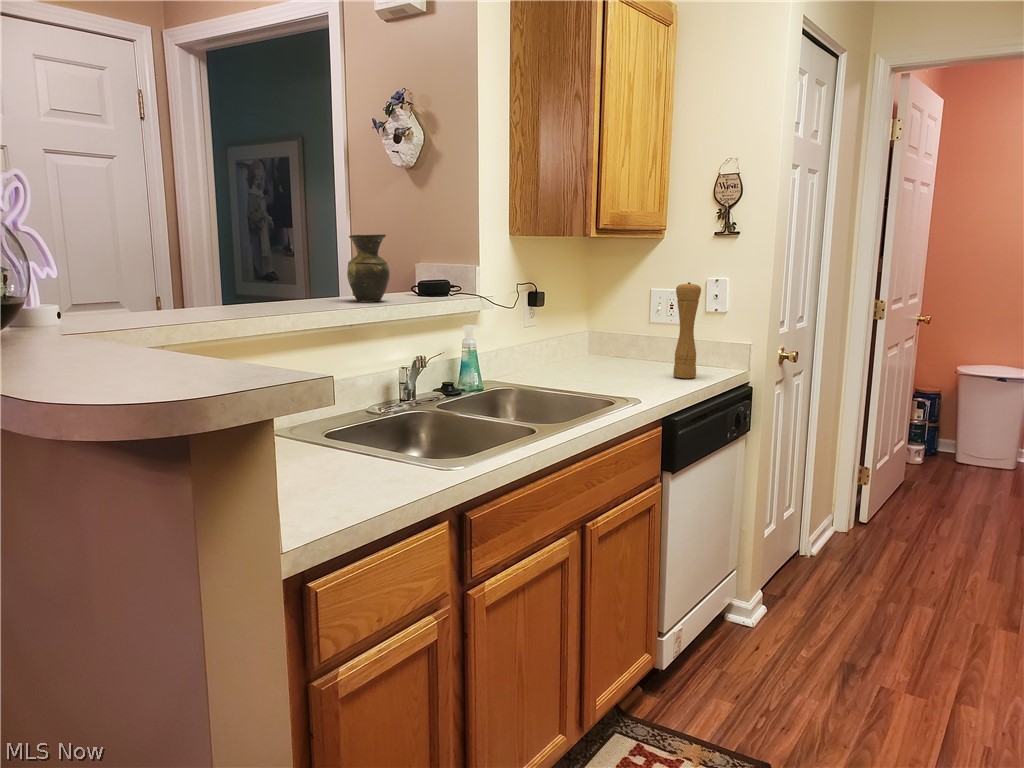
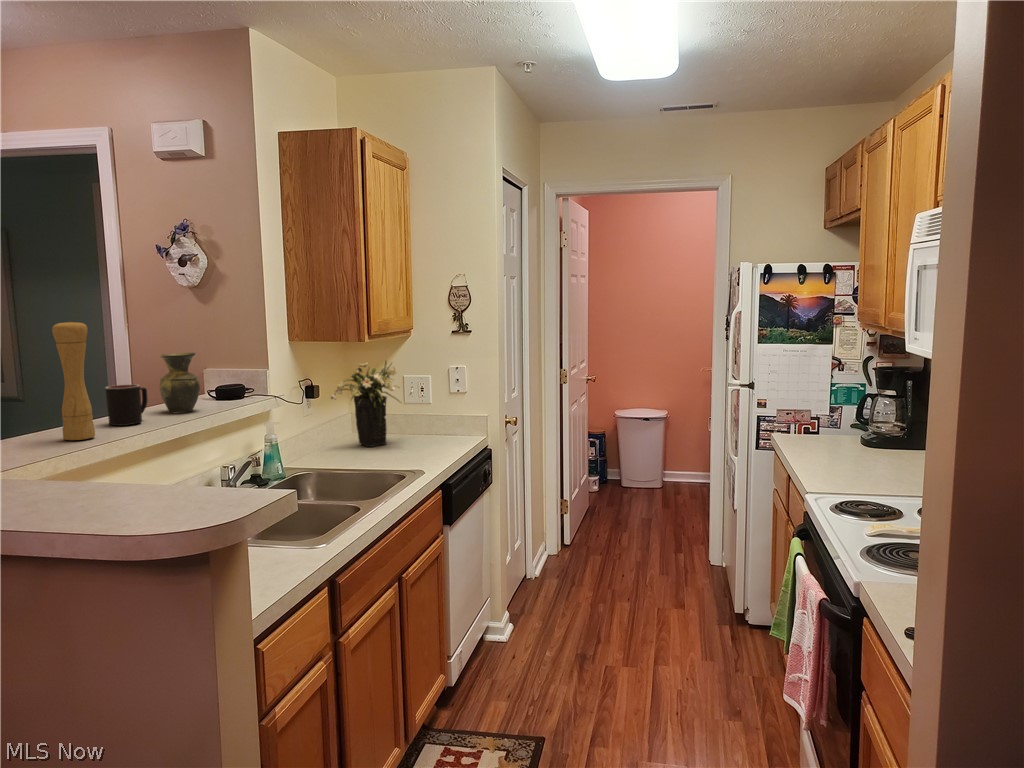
mug: none [278,263,325,307] -> present [105,385,147,426]
flower arrangement: none [558,265,642,368] -> present [331,361,400,447]
pepper mill: present [673,282,701,378] -> present [52,320,95,440]

